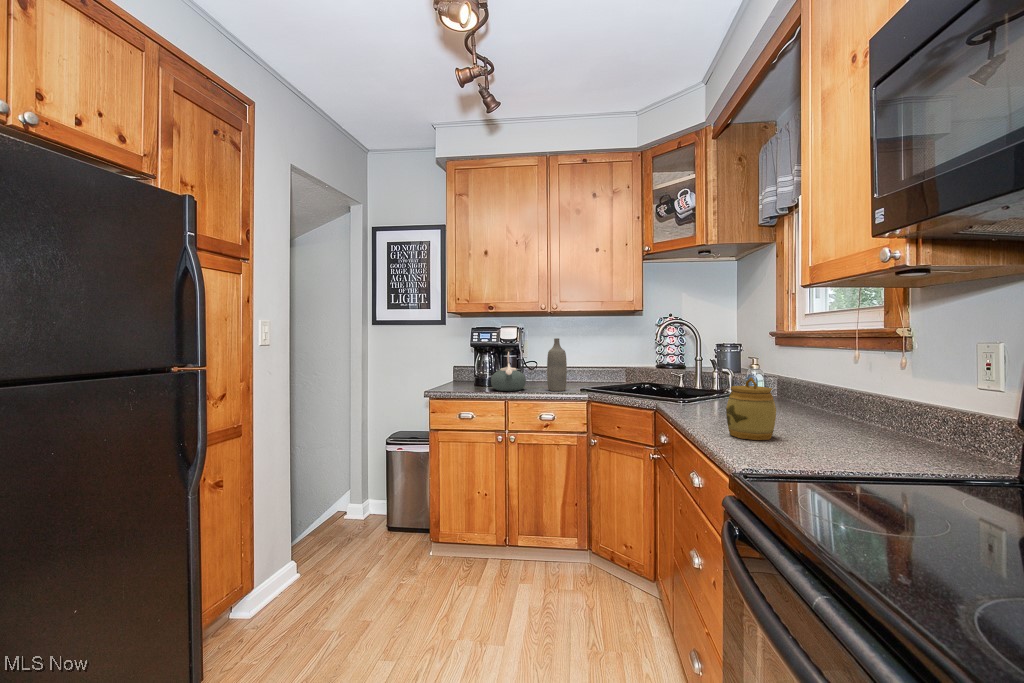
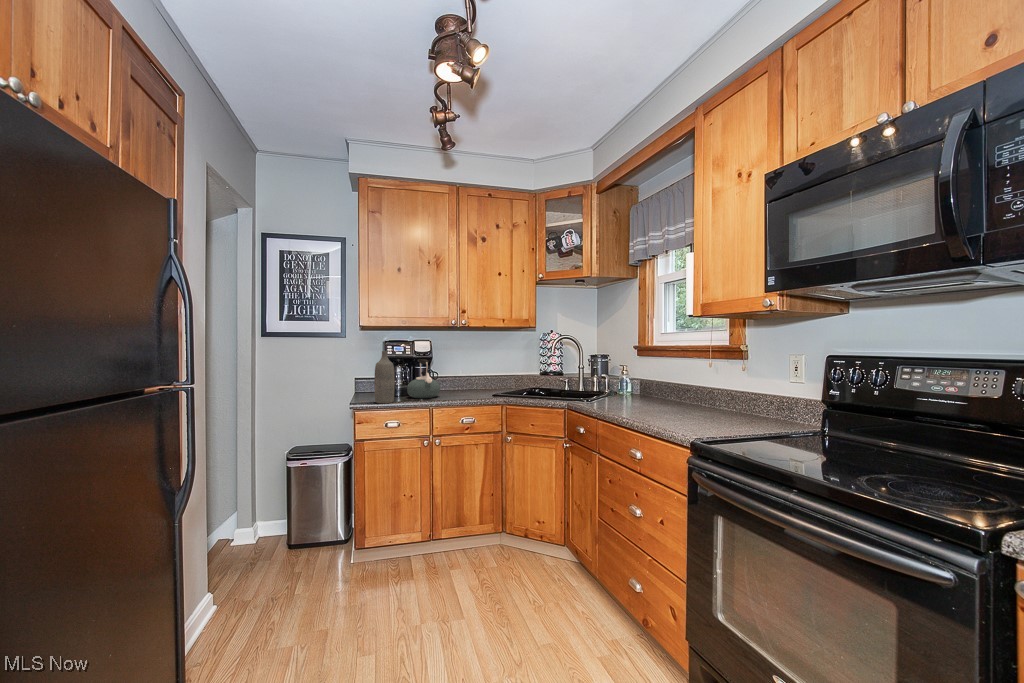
bottle: present [547,338,567,391] -> present [374,351,395,404]
jar: present [726,377,776,440] -> none [644,377,676,420]

